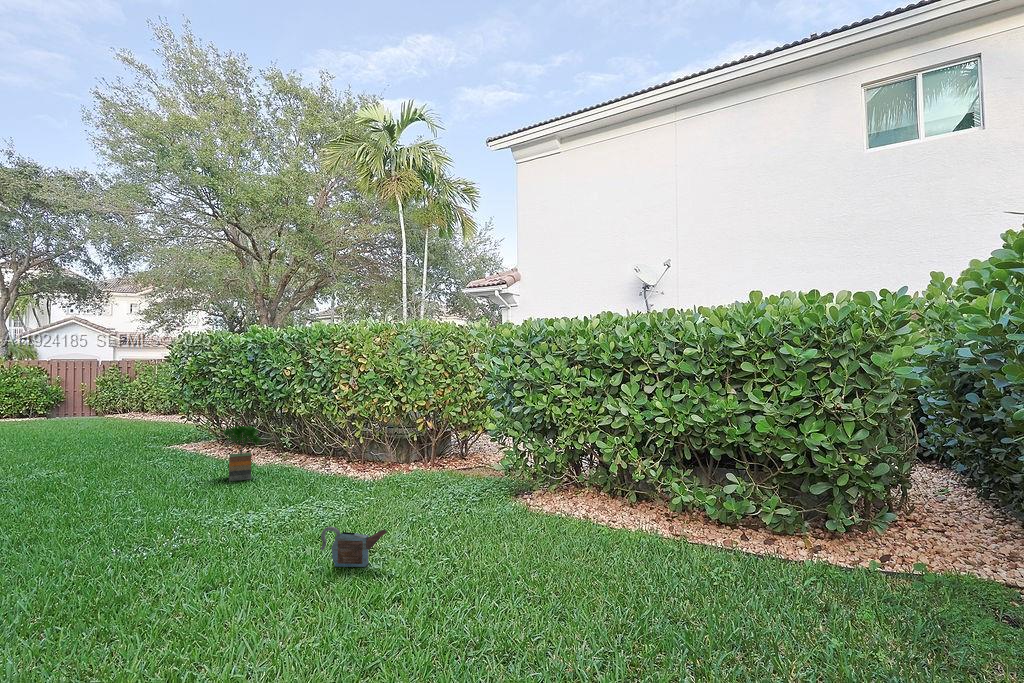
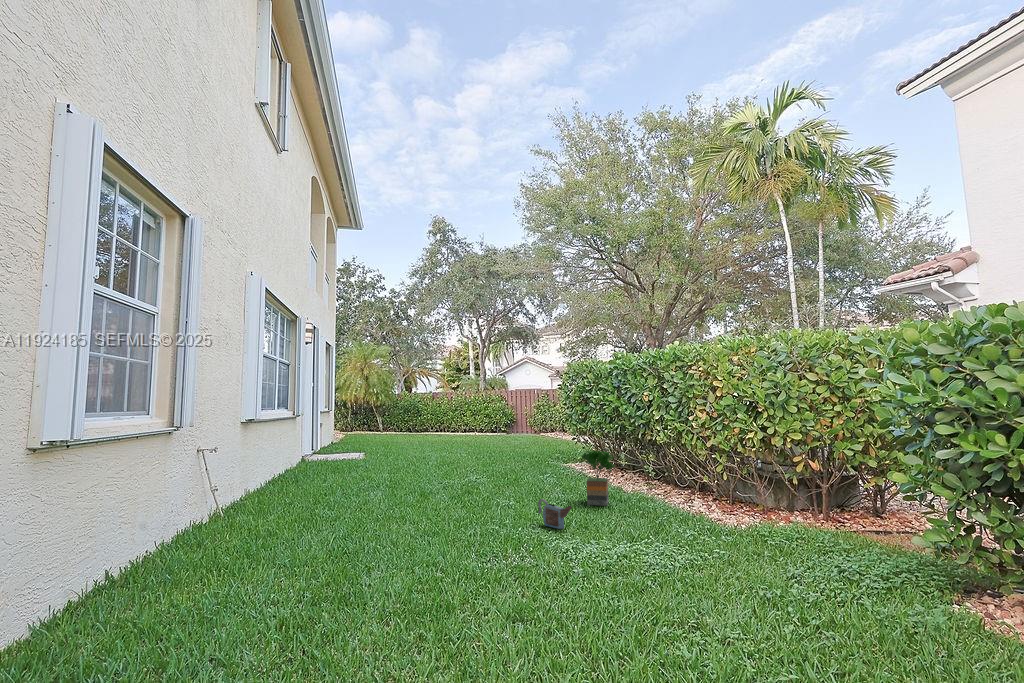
watering can: present [320,527,387,567] -> present [538,499,572,529]

